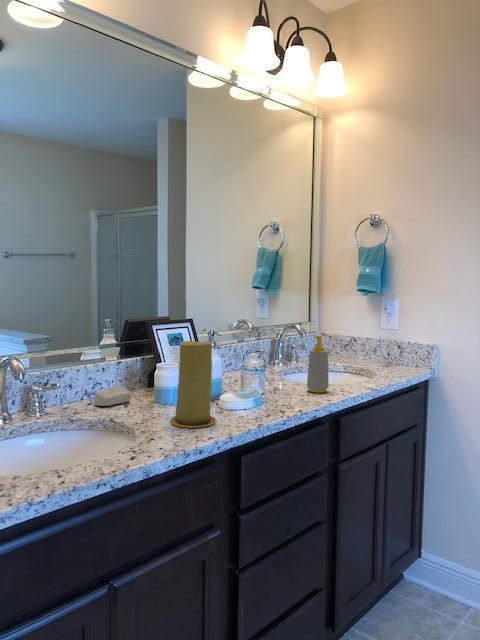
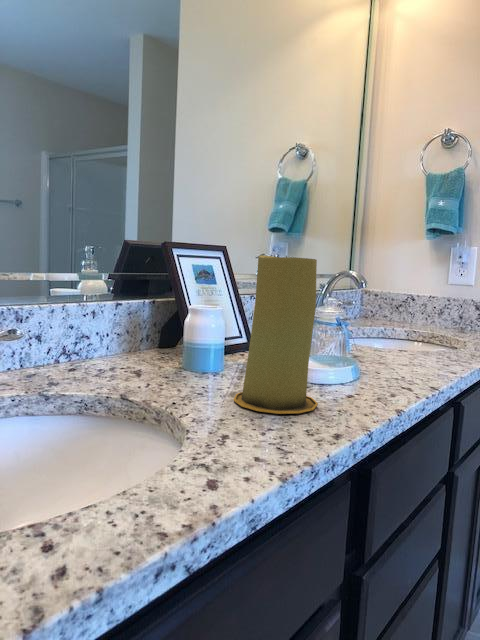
soap bottle: present [307,335,329,393] -> none [402,275,438,362]
soap bar: present [94,385,131,406] -> none [82,339,144,373]

